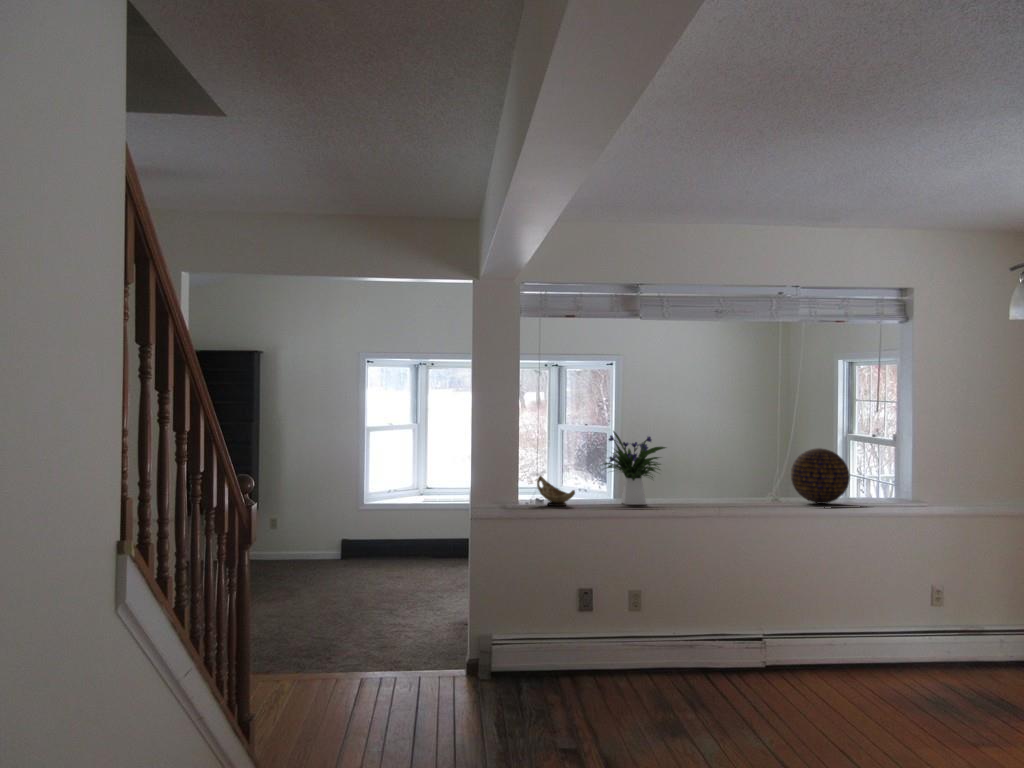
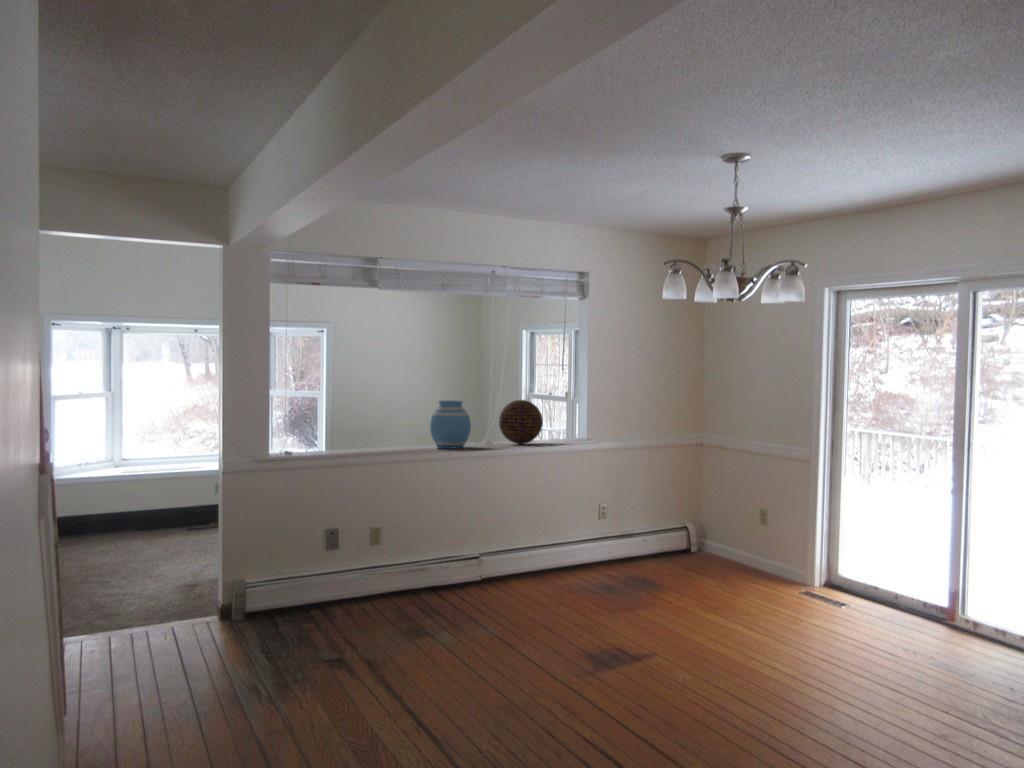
flower arrangement: present [604,431,666,505] -> none [340,387,402,452]
vase: none [702,447,752,506] -> present [430,401,471,449]
decorative bowl: present [537,476,575,506] -> none [286,429,323,456]

